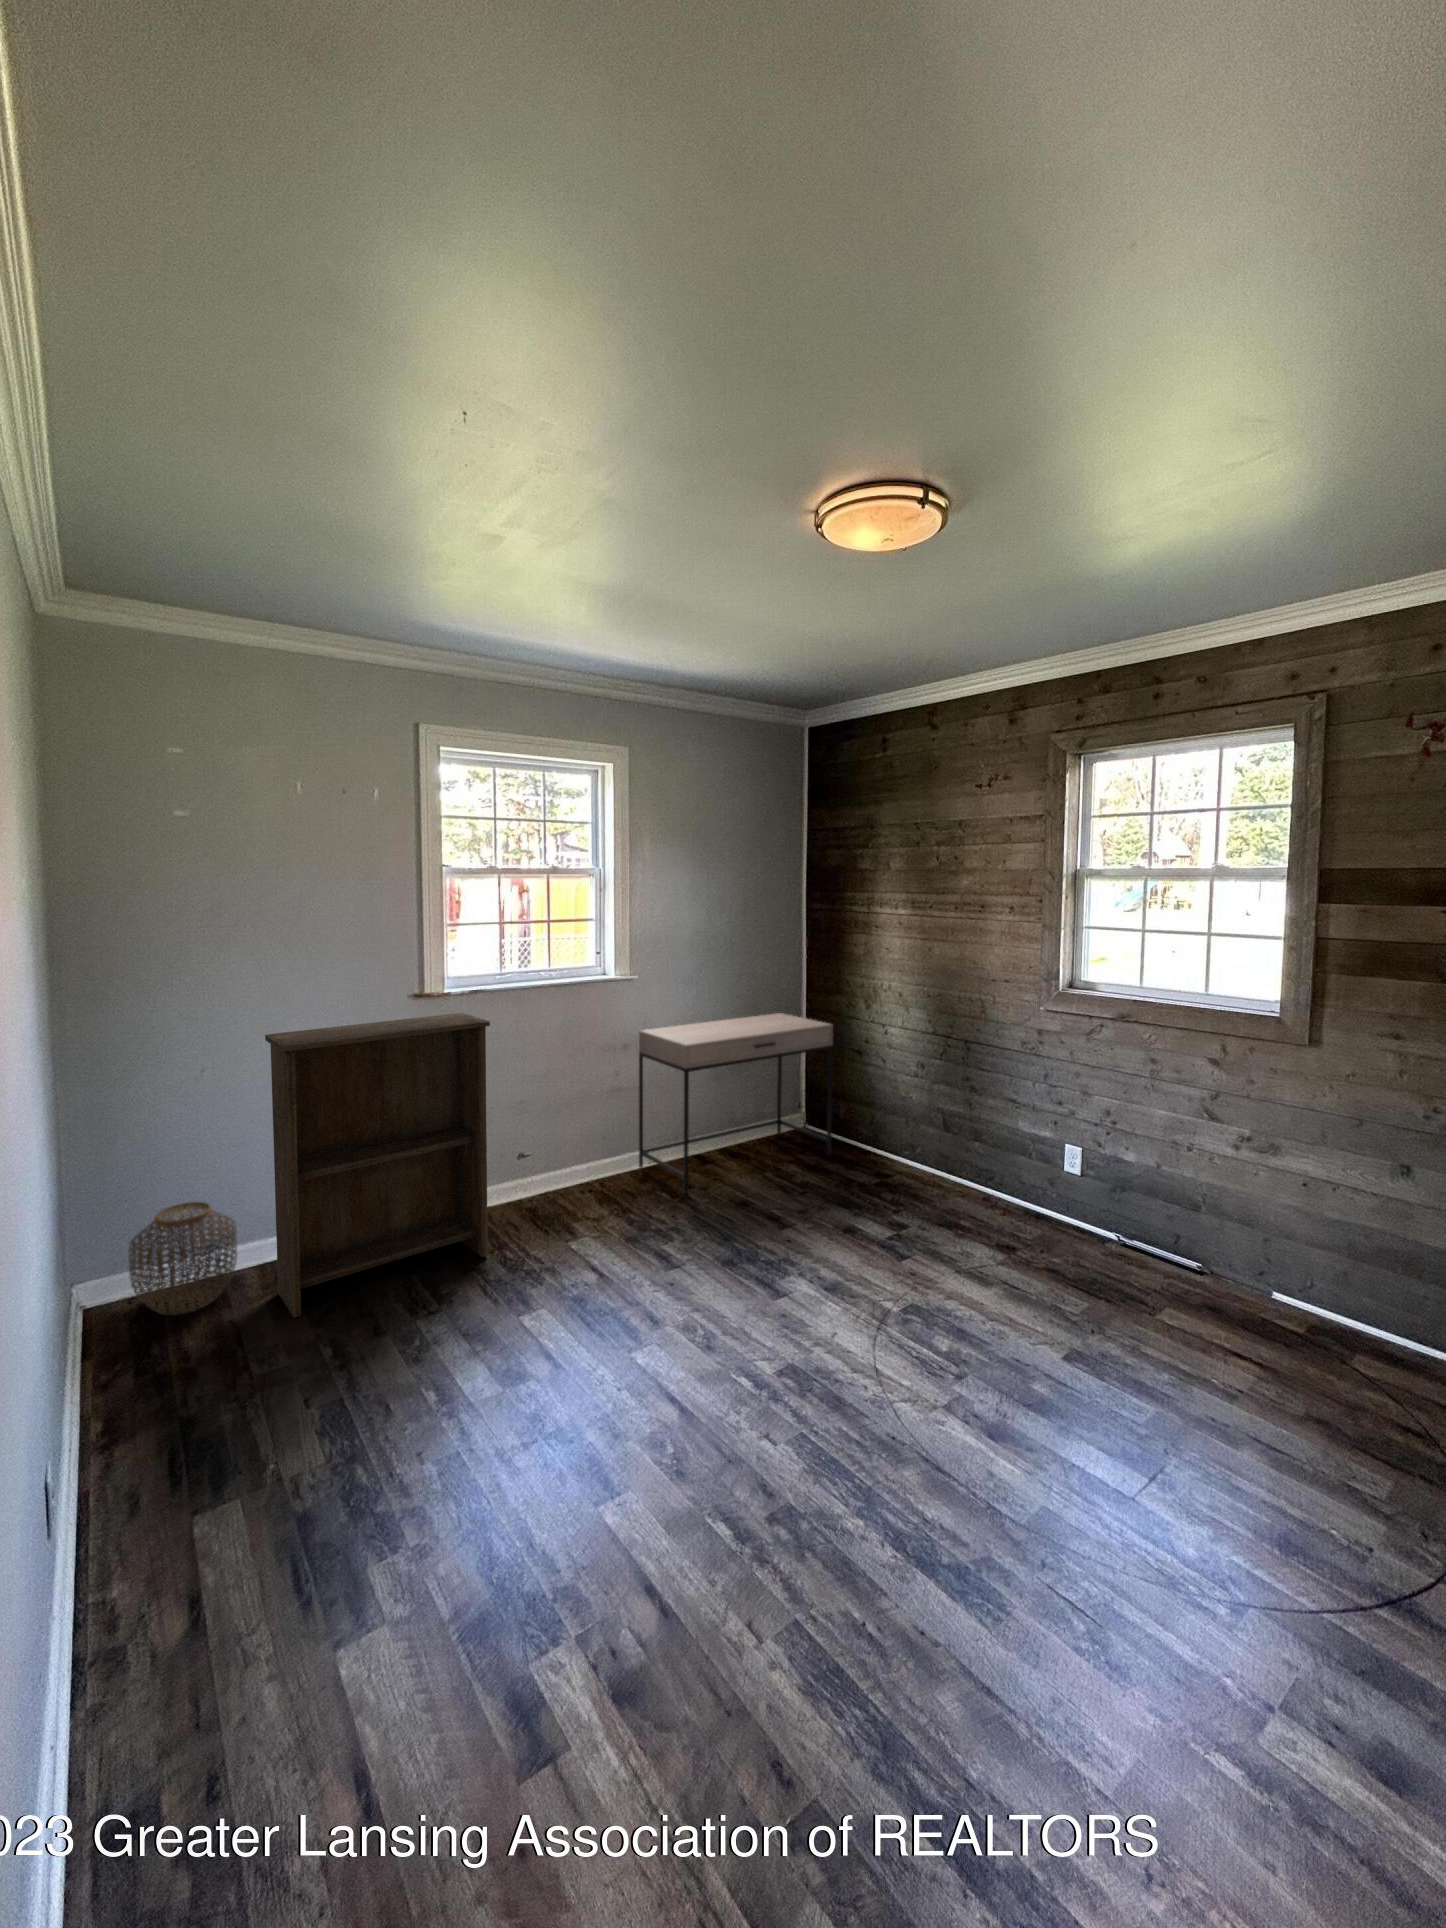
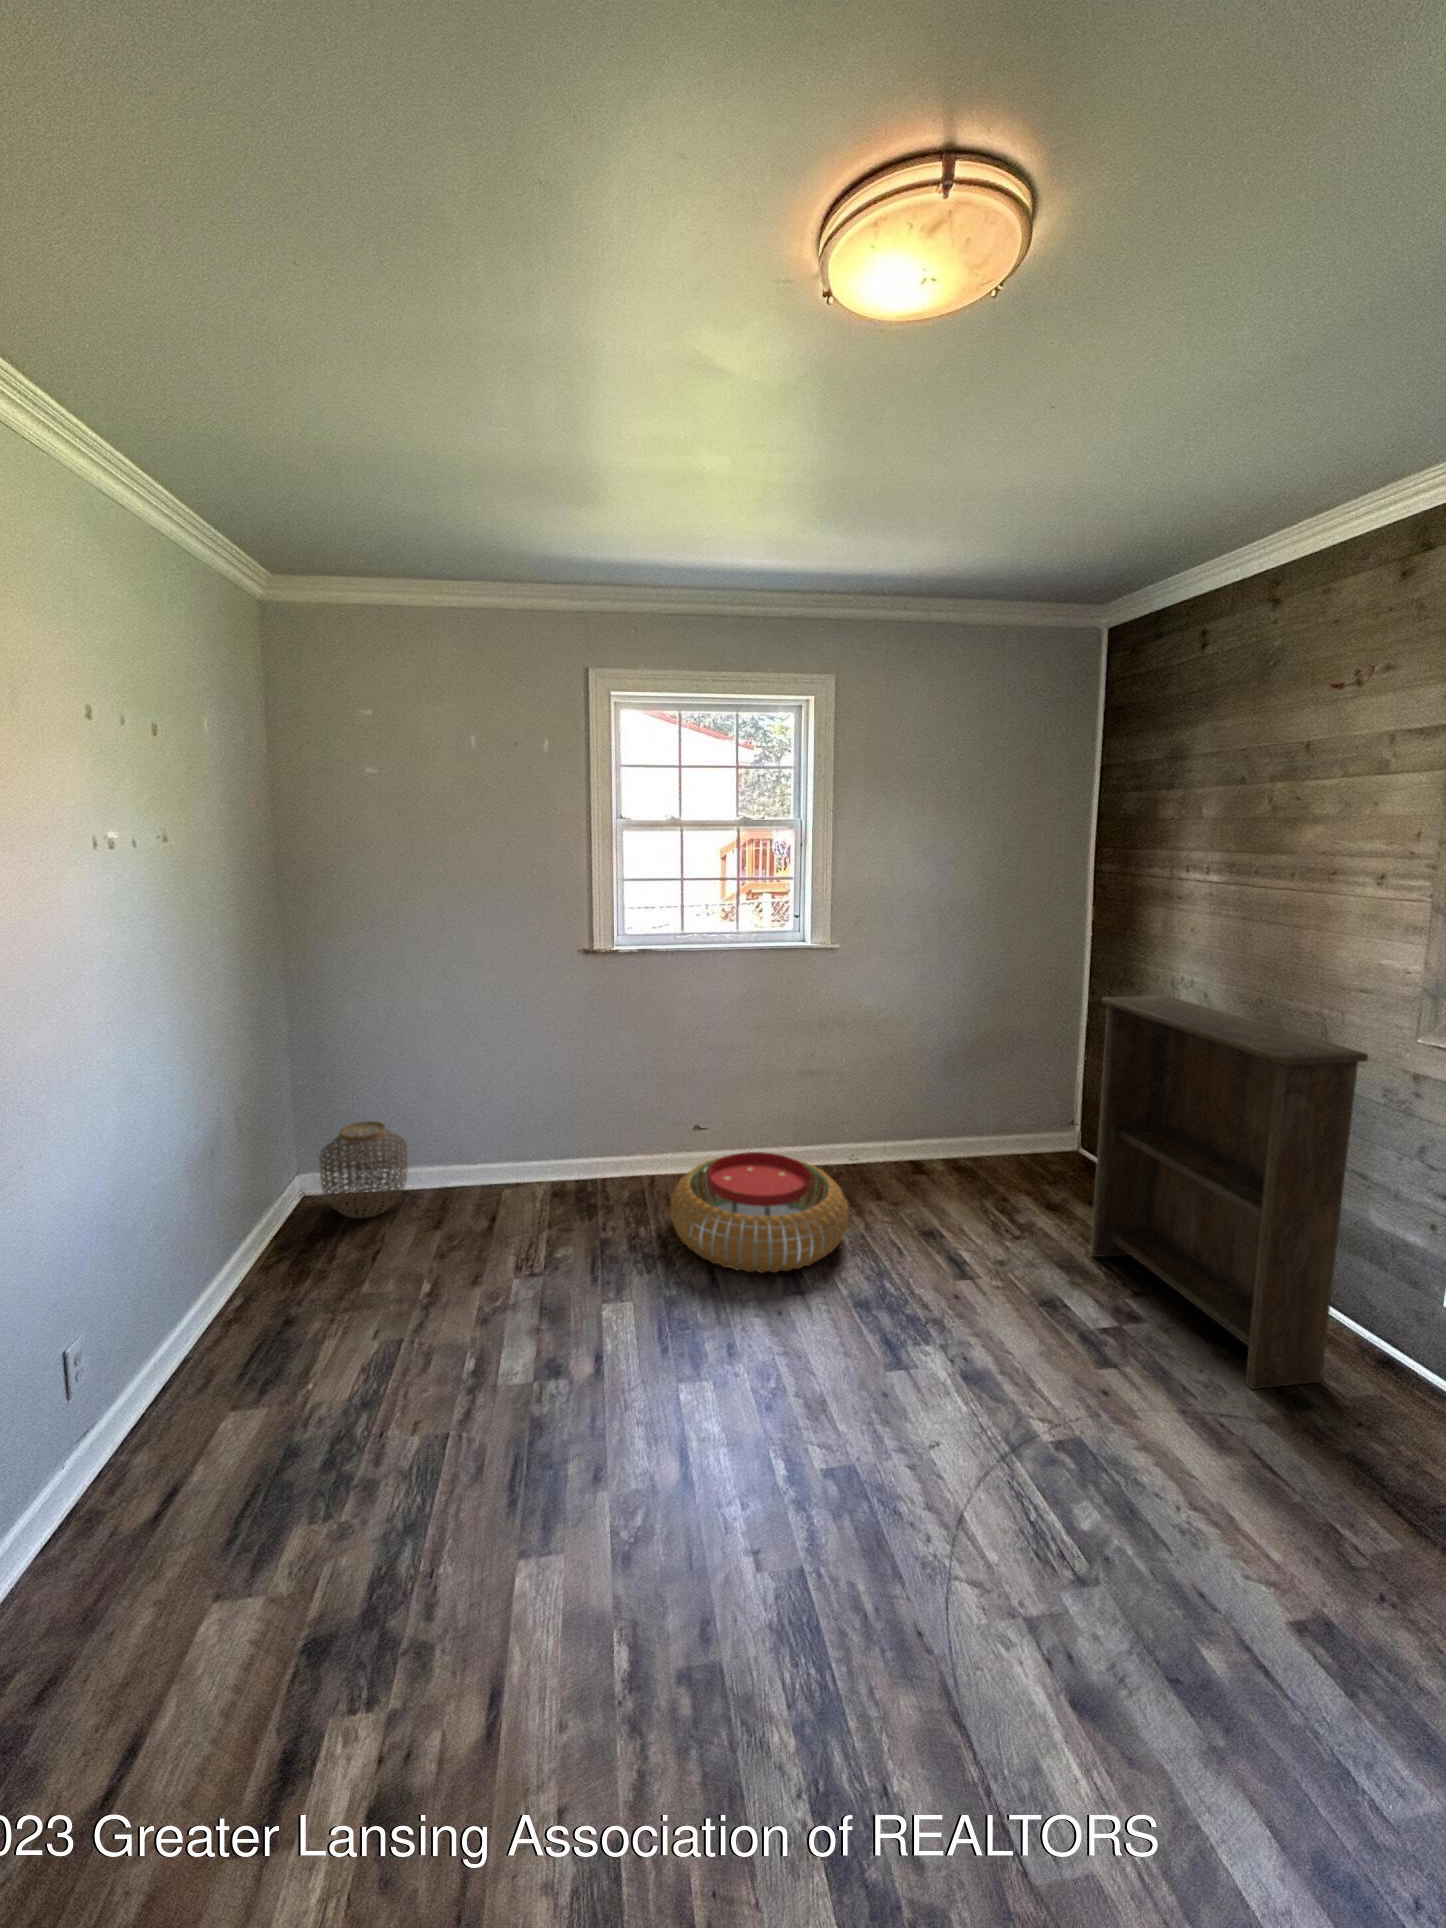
bookshelf: present [265,1013,490,1318] -> present [1091,995,1368,1389]
desk: present [639,1013,833,1194] -> none [838,1003,1102,1205]
pouf: none [533,1162,691,1264] -> present [671,1152,848,1273]

